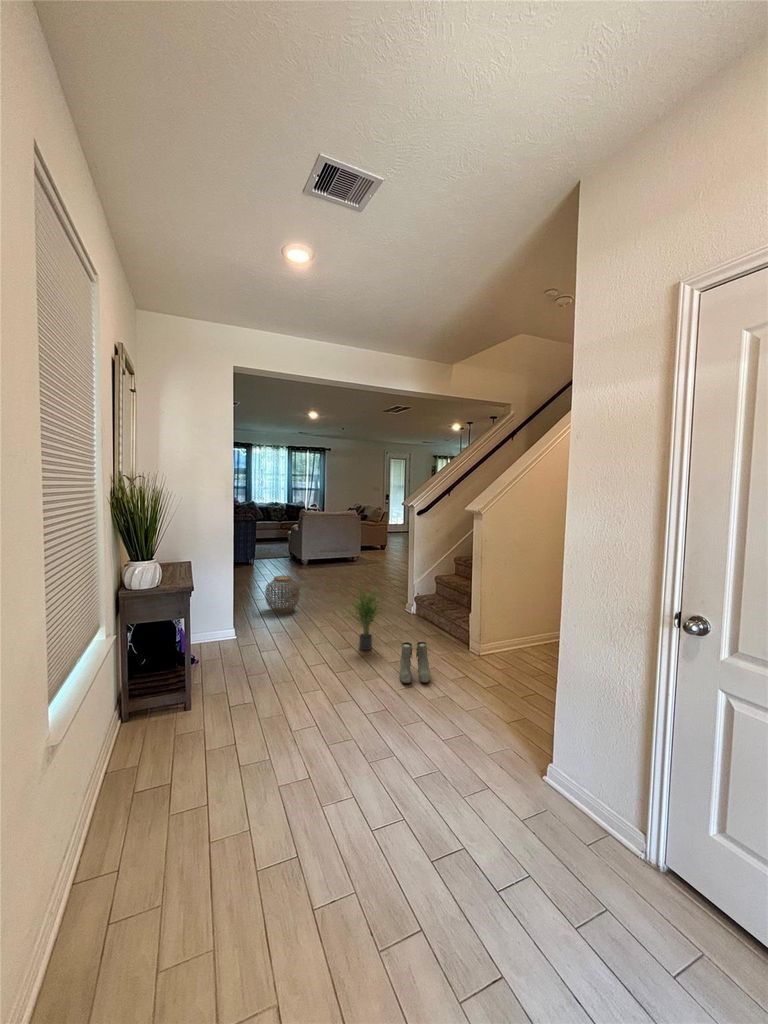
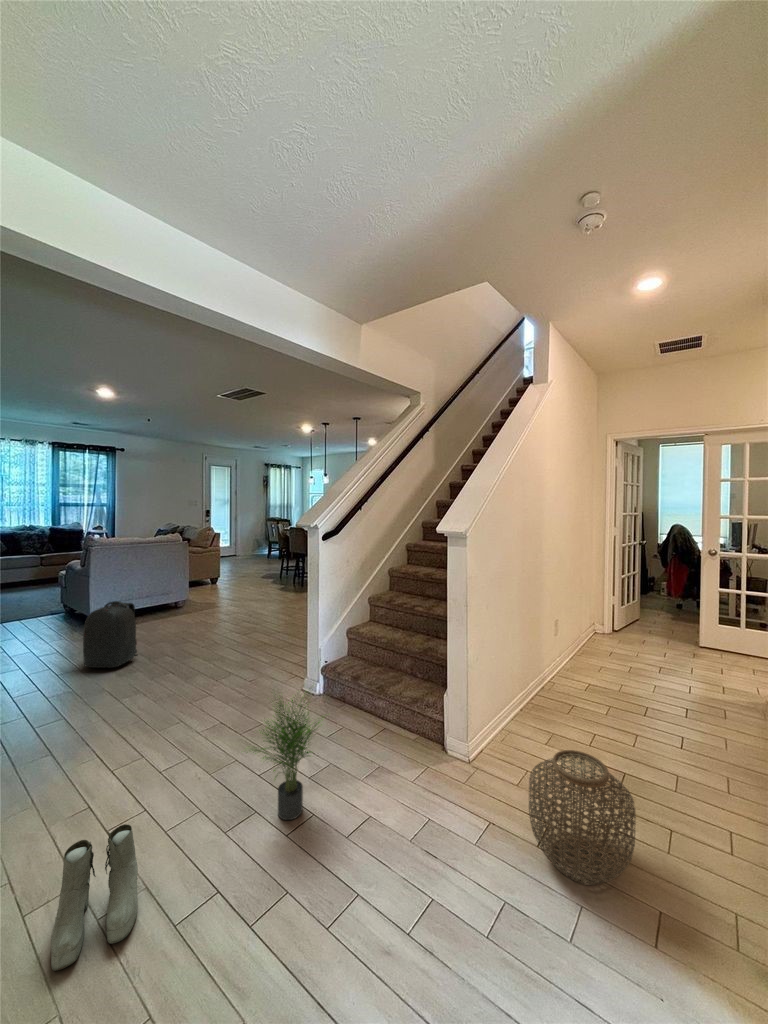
backpack: none [294,547,322,585] -> present [83,601,137,668]
woven basket: present [265,576,299,613] -> present [529,750,636,885]
boots: present [400,642,430,683] -> present [51,824,138,971]

